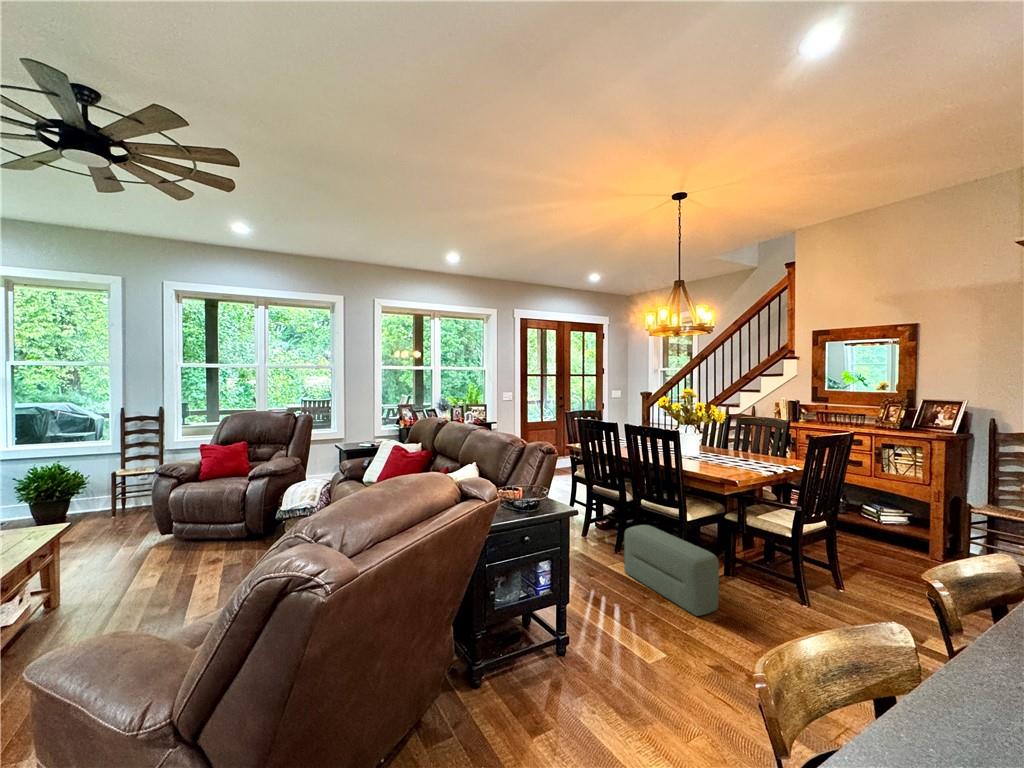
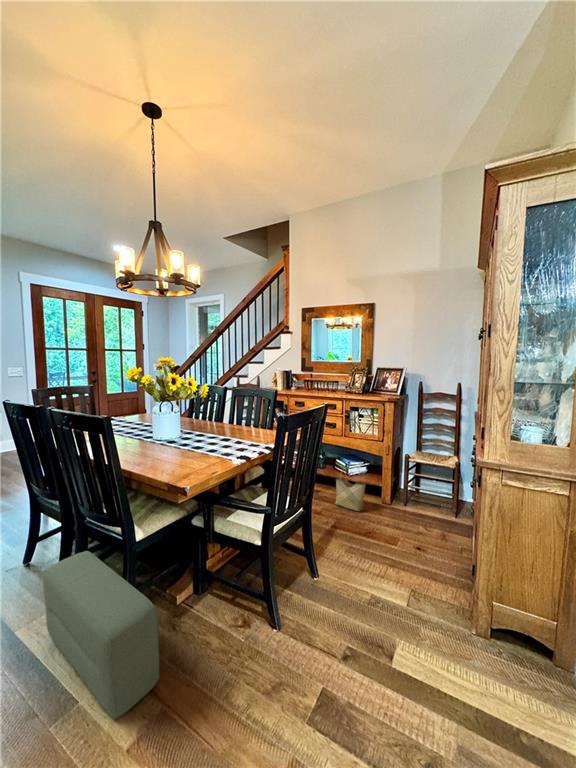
woven basket: none [862,508,905,559] -> present [335,465,366,511]

